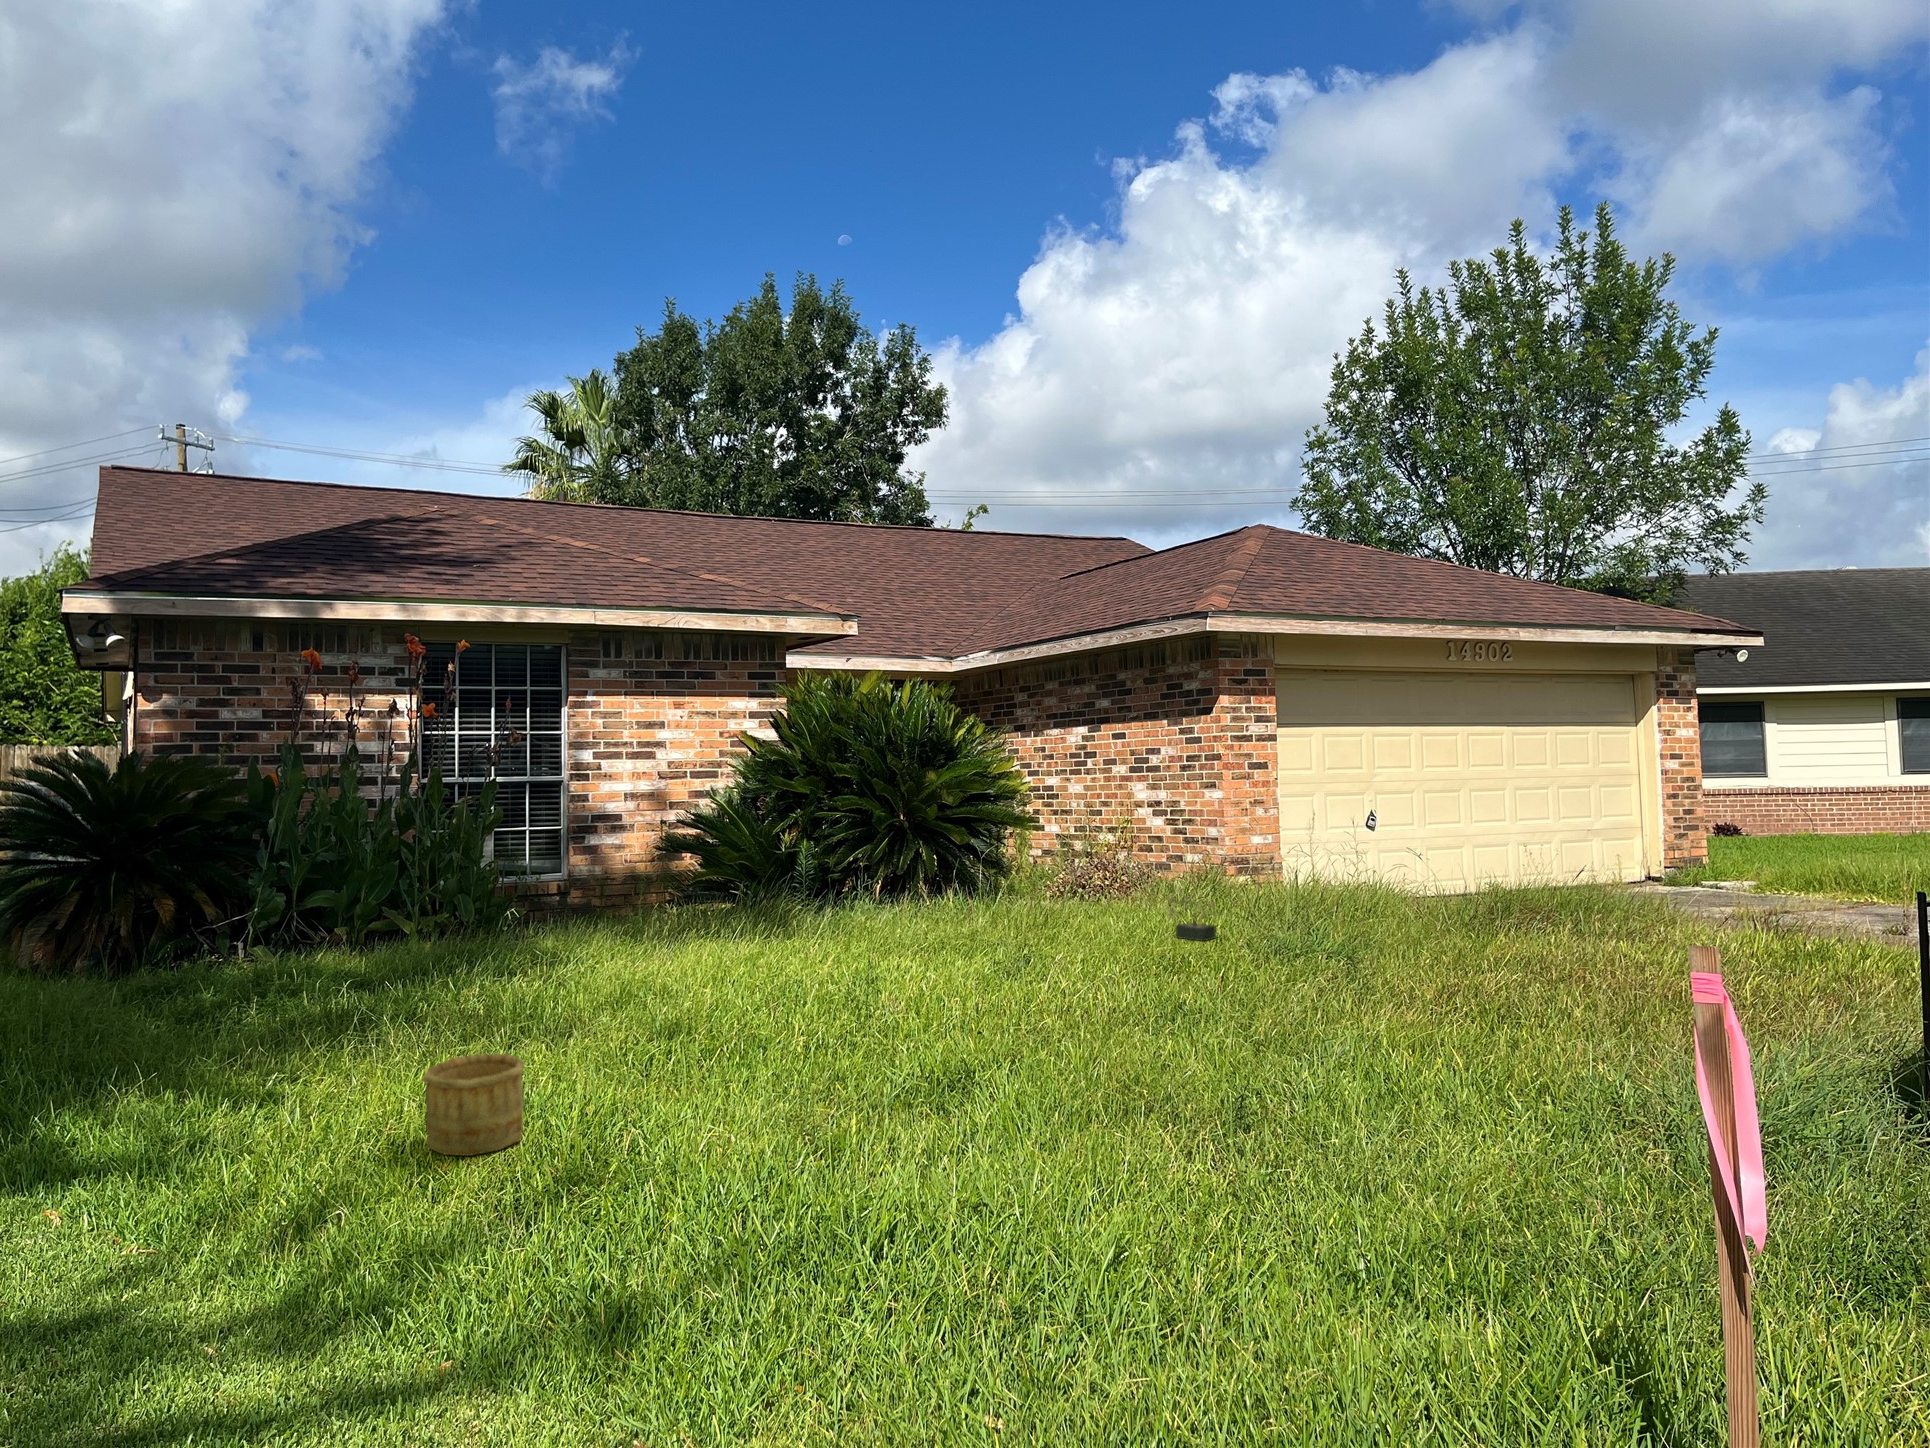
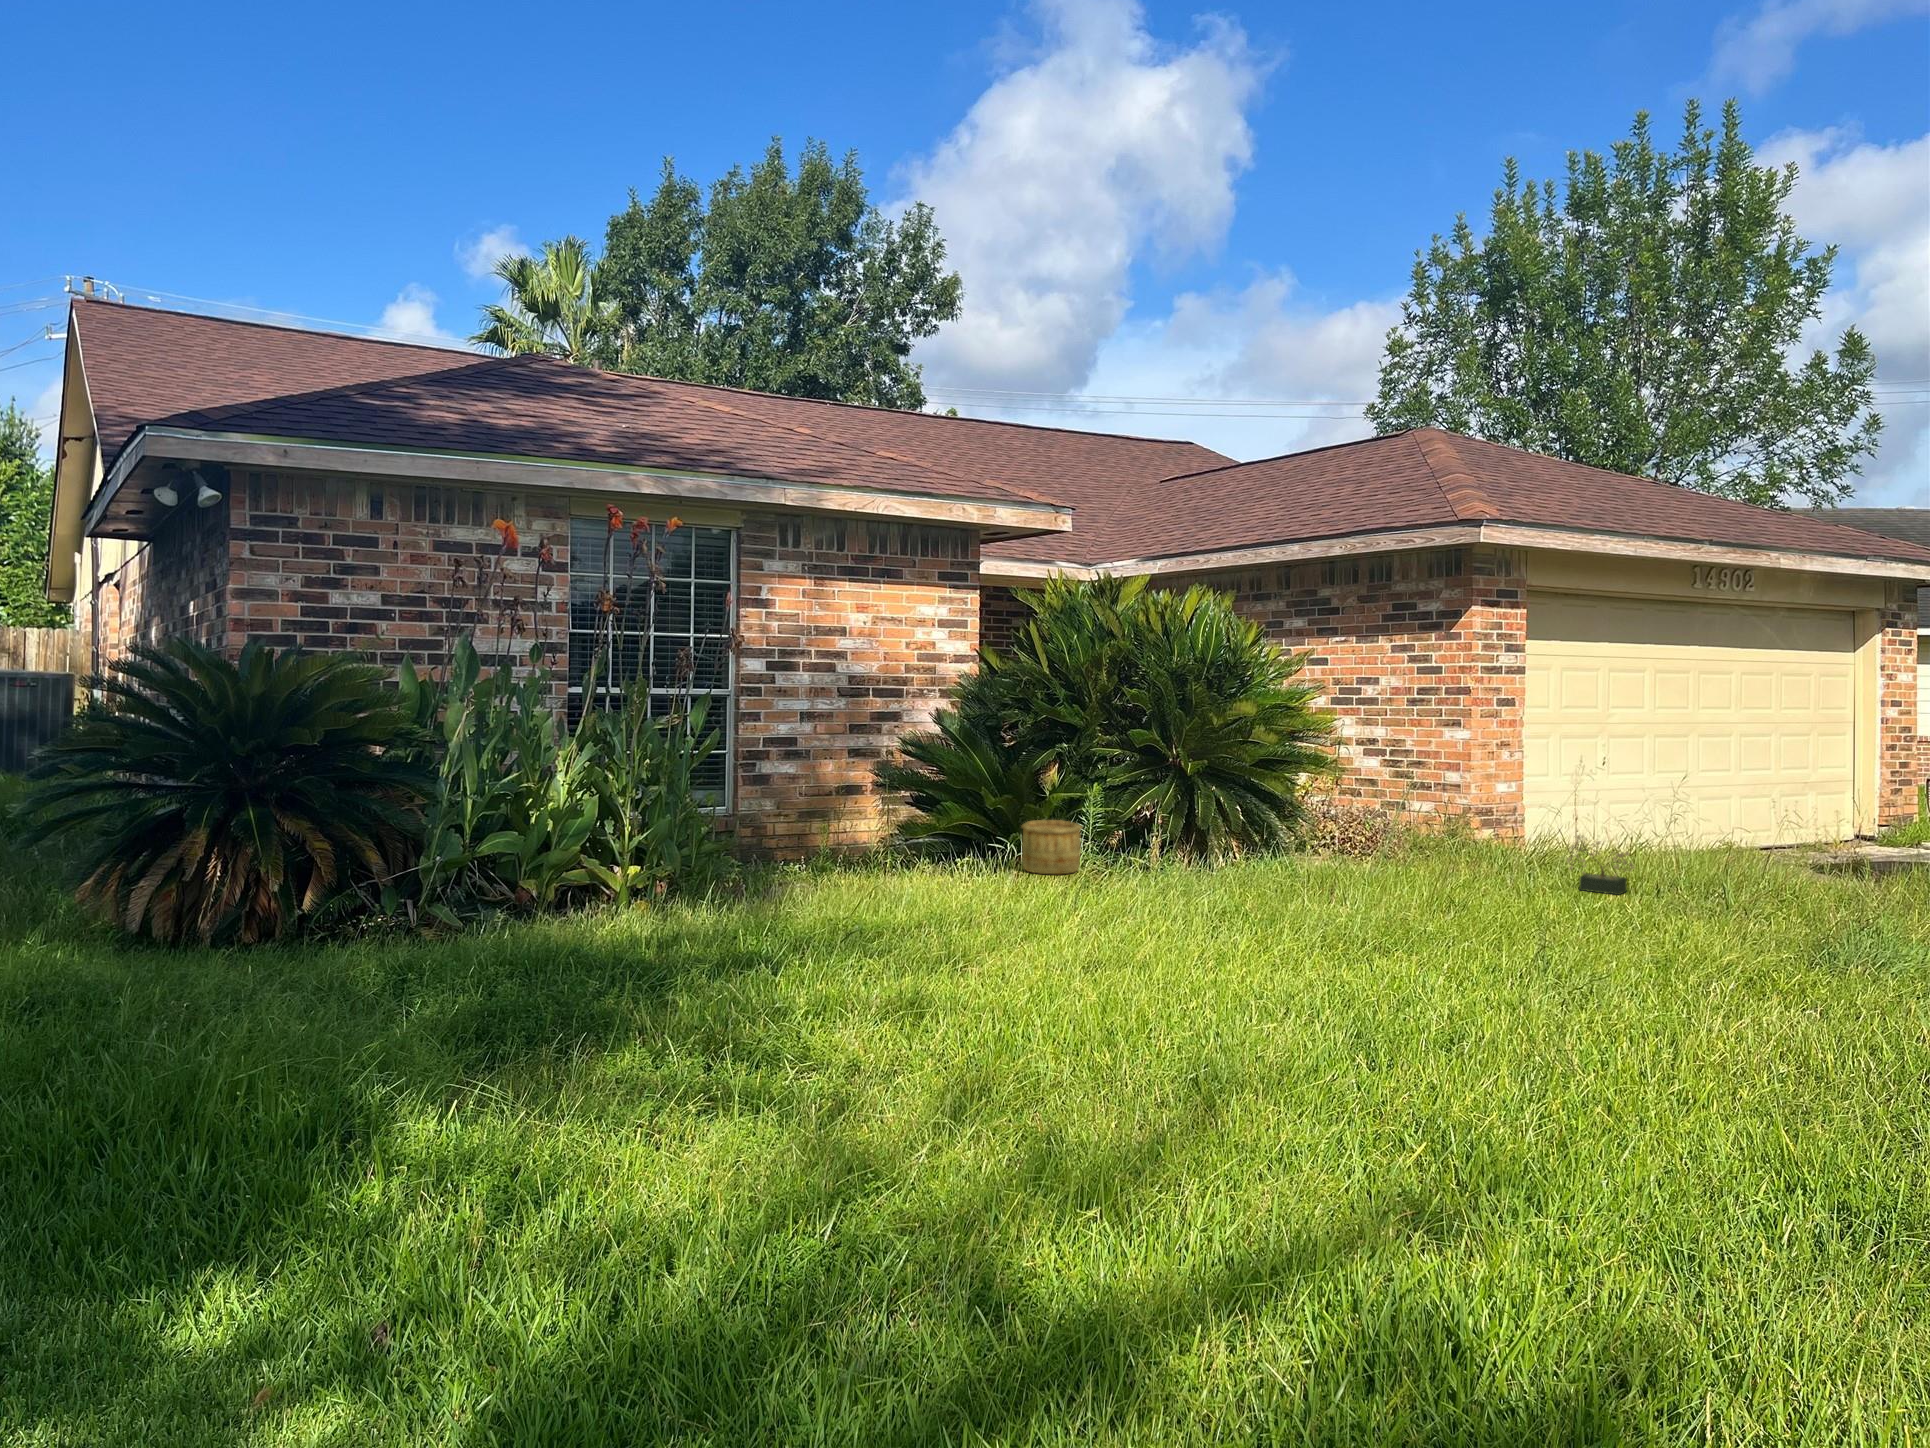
wooden bucket: present [422,1054,525,1156] -> present [1021,820,1082,874]

